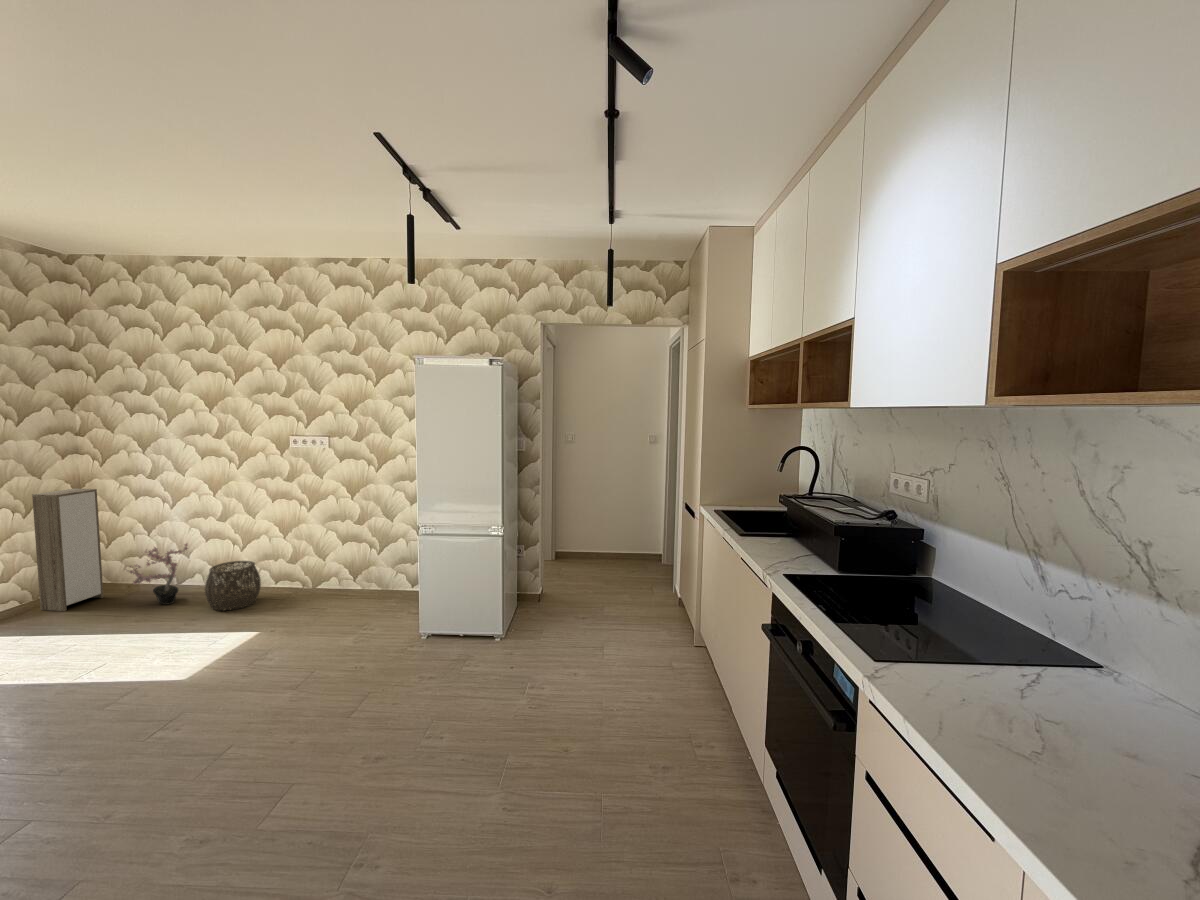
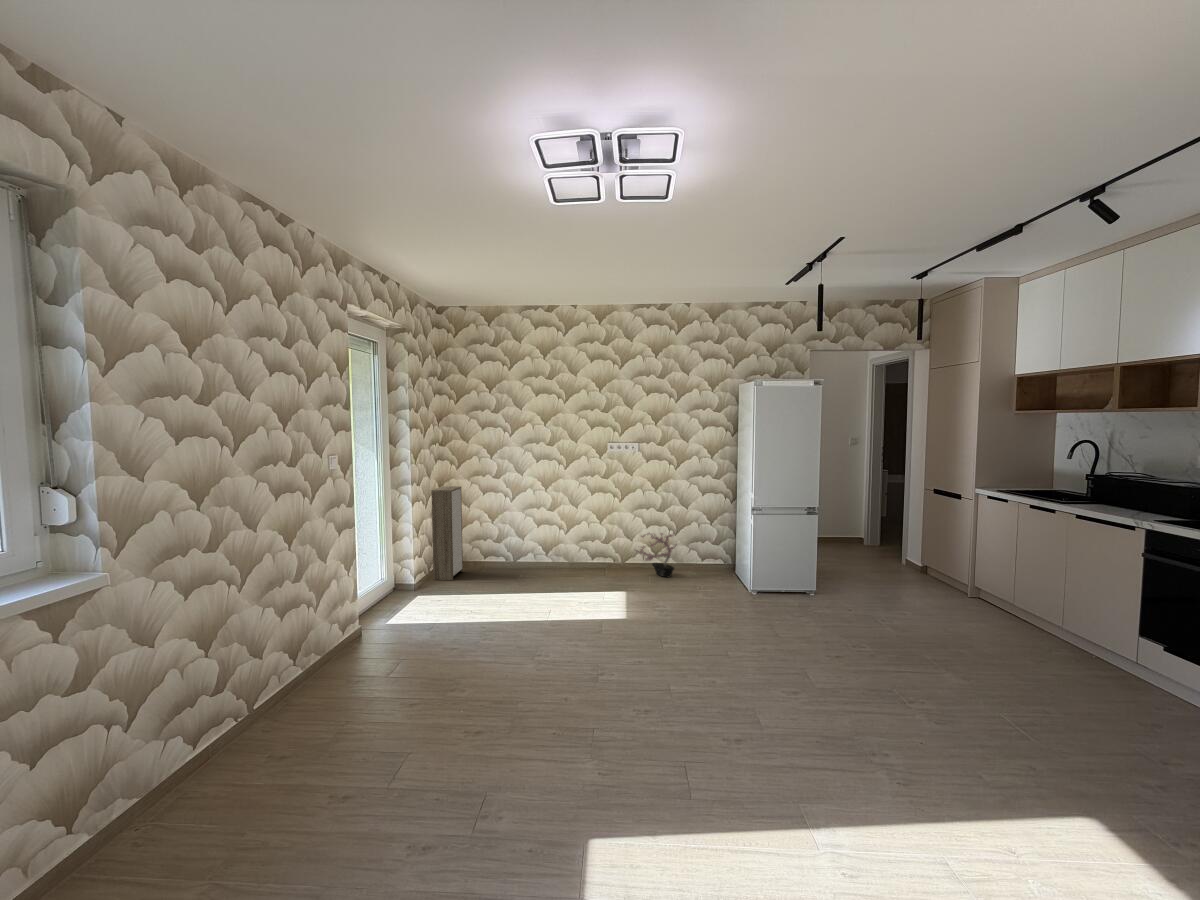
potted plant: present [128,544,188,605] -> present [636,530,677,577]
woven basket: present [205,561,261,611] -> none [554,542,591,579]

